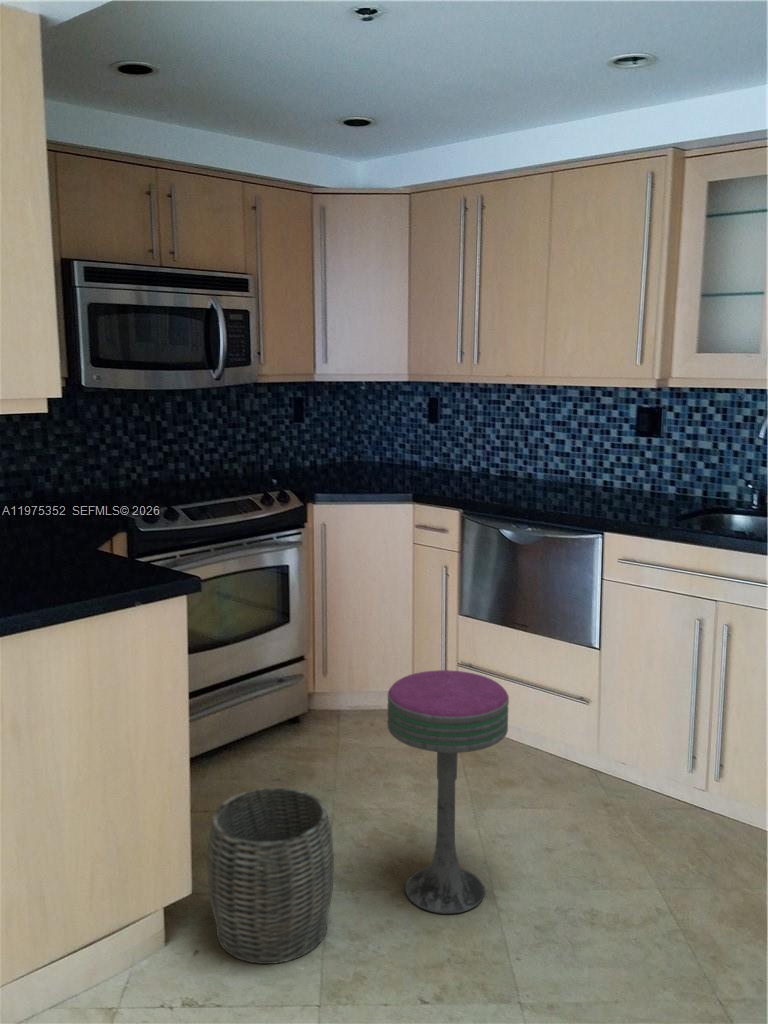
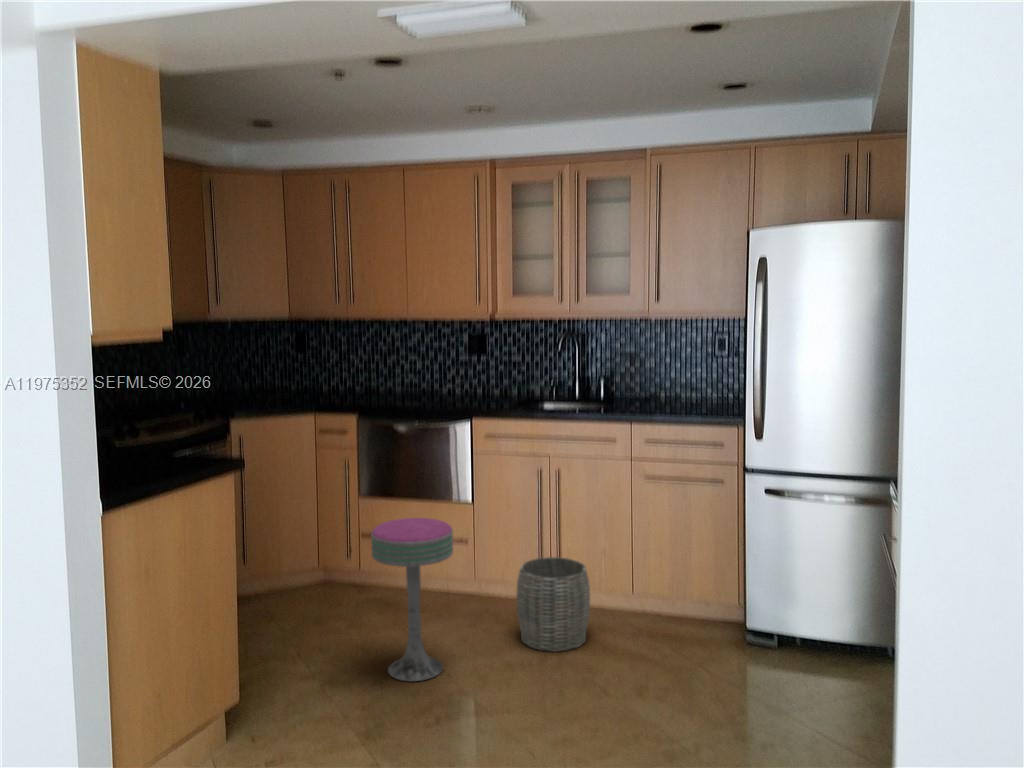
woven basket: present [207,788,334,964] -> present [517,557,590,651]

